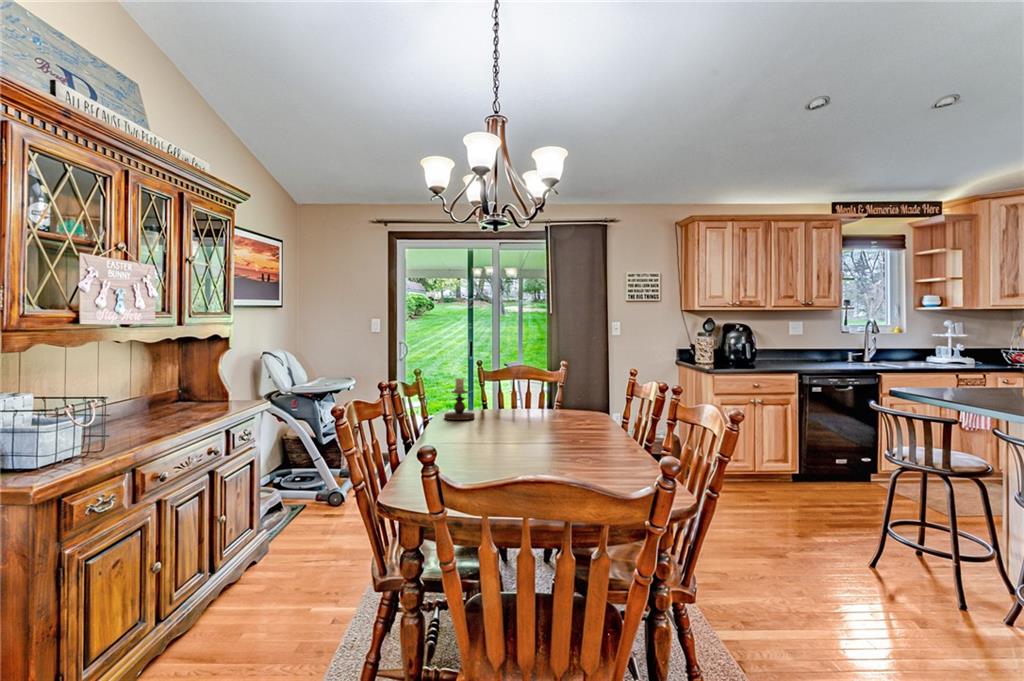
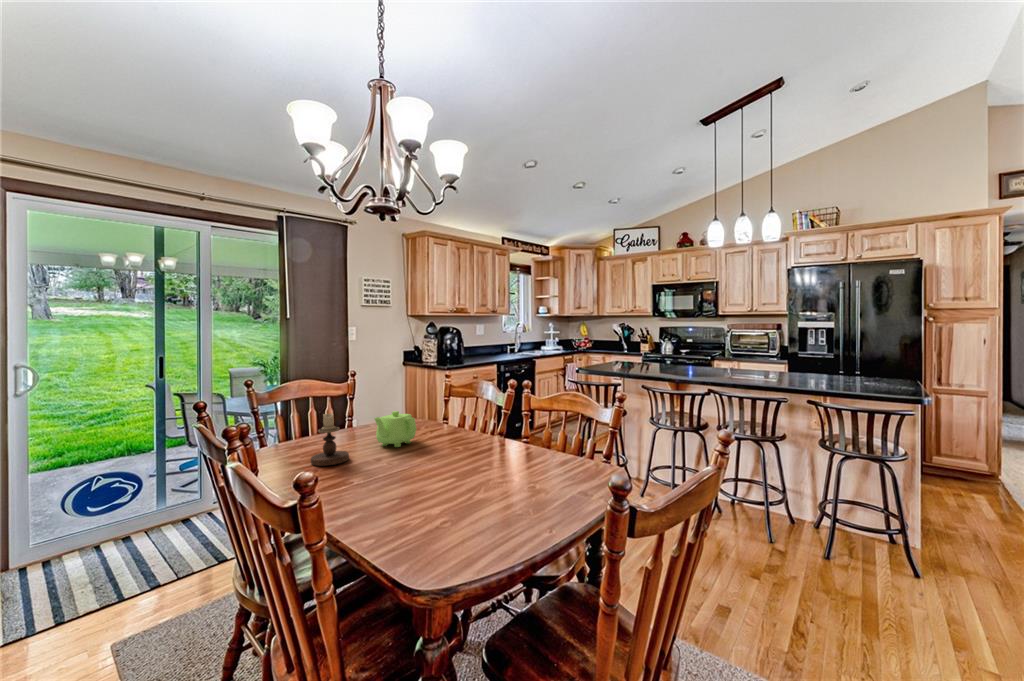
teapot: none [501,387,548,420] -> present [375,411,416,447]

